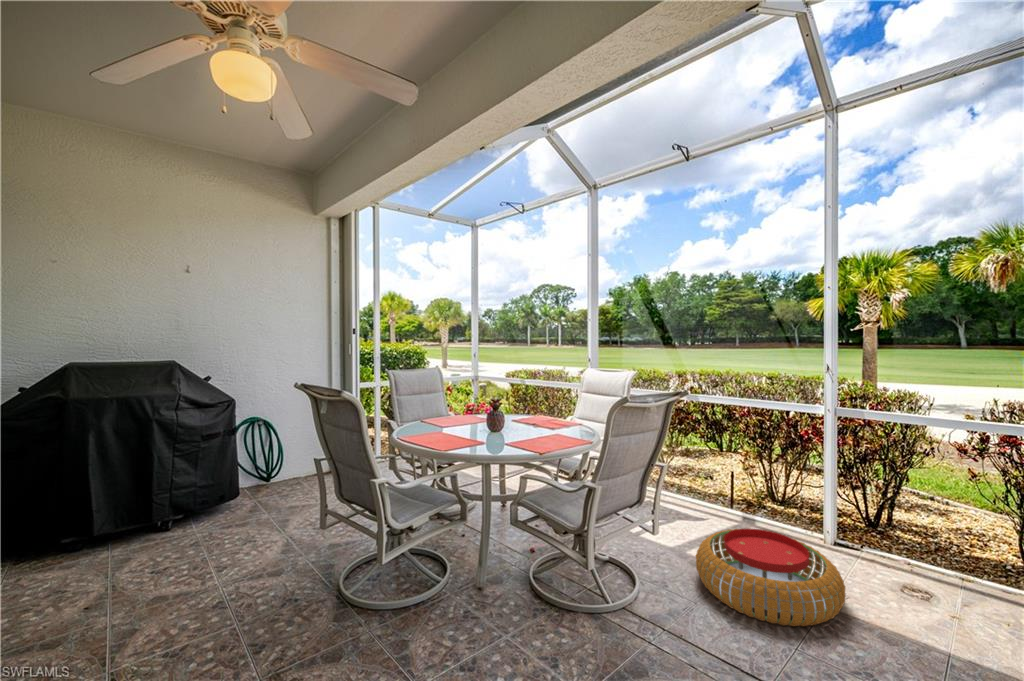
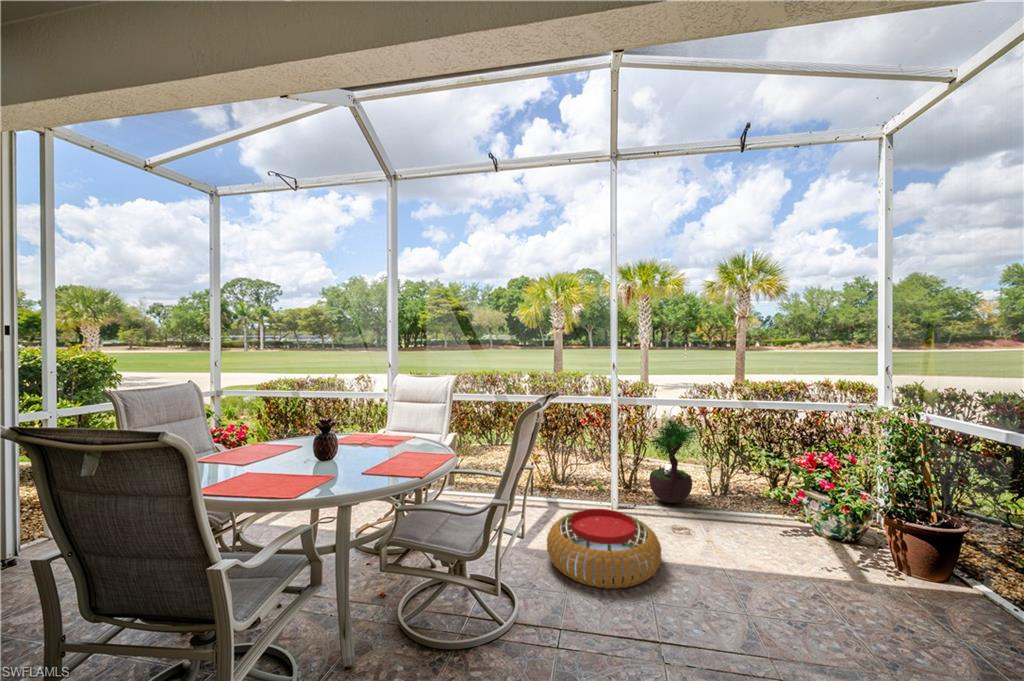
potted tree: none [879,431,985,561] -> present [644,411,701,503]

